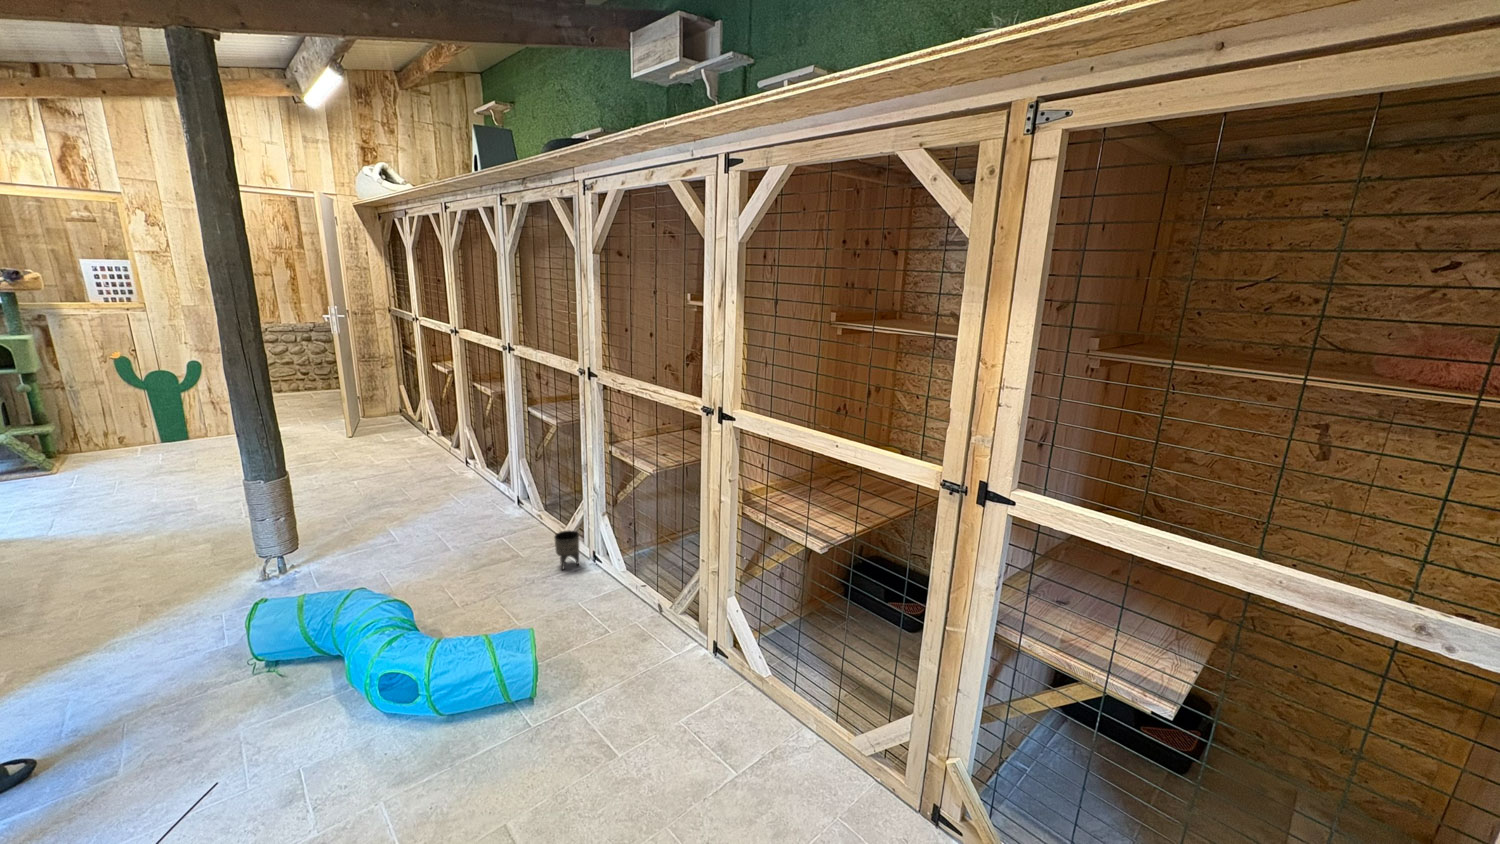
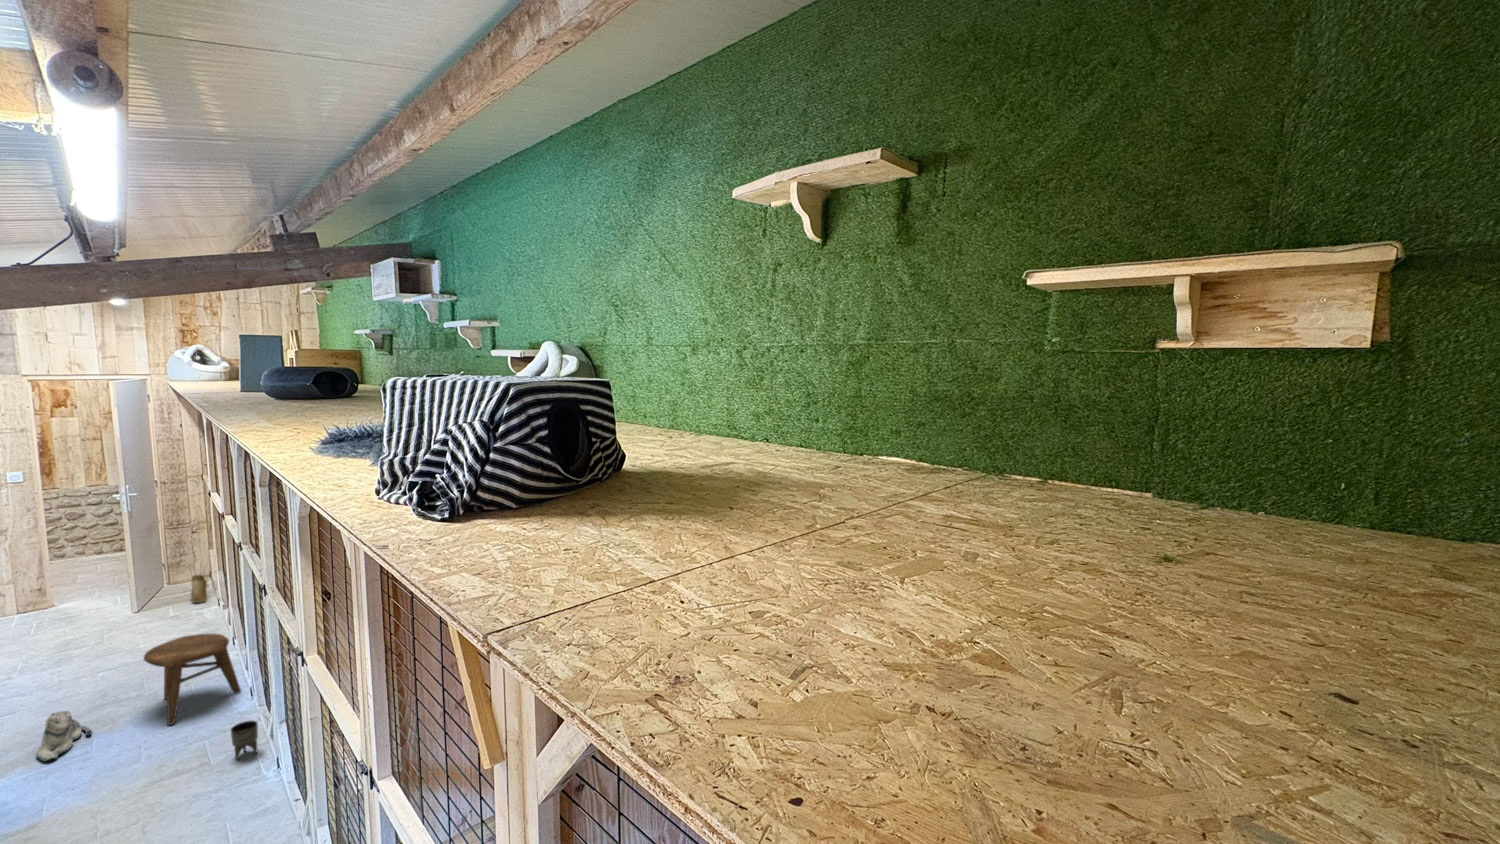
woven basket: none [394,395,414,433] -> present [191,575,207,603]
stool: none [427,447,514,536] -> present [144,633,241,725]
plush toy: none [341,515,388,566] -> present [37,711,92,761]

